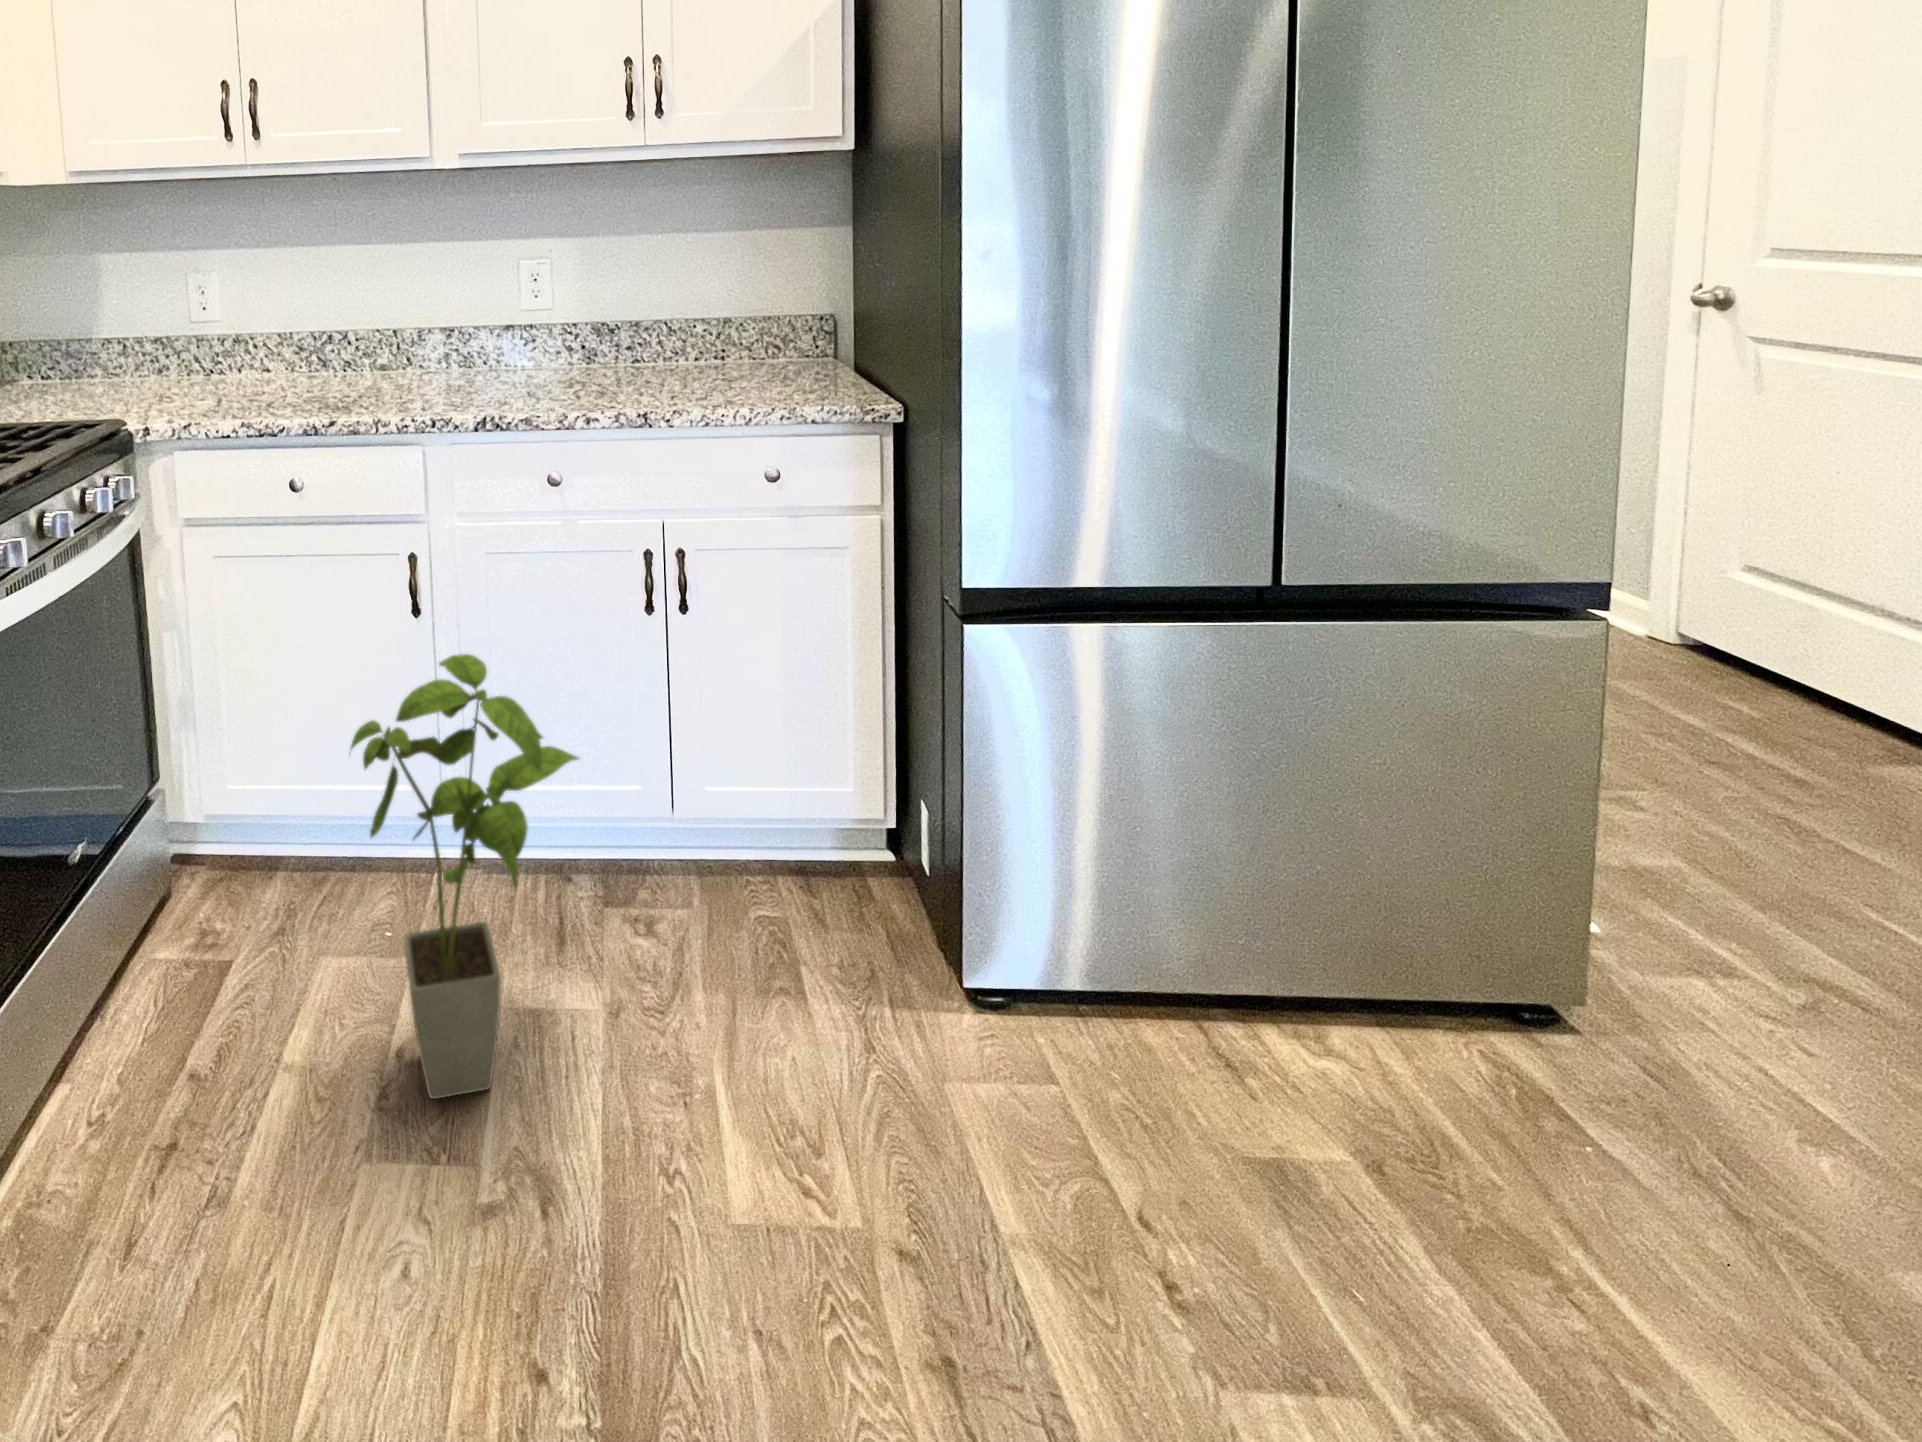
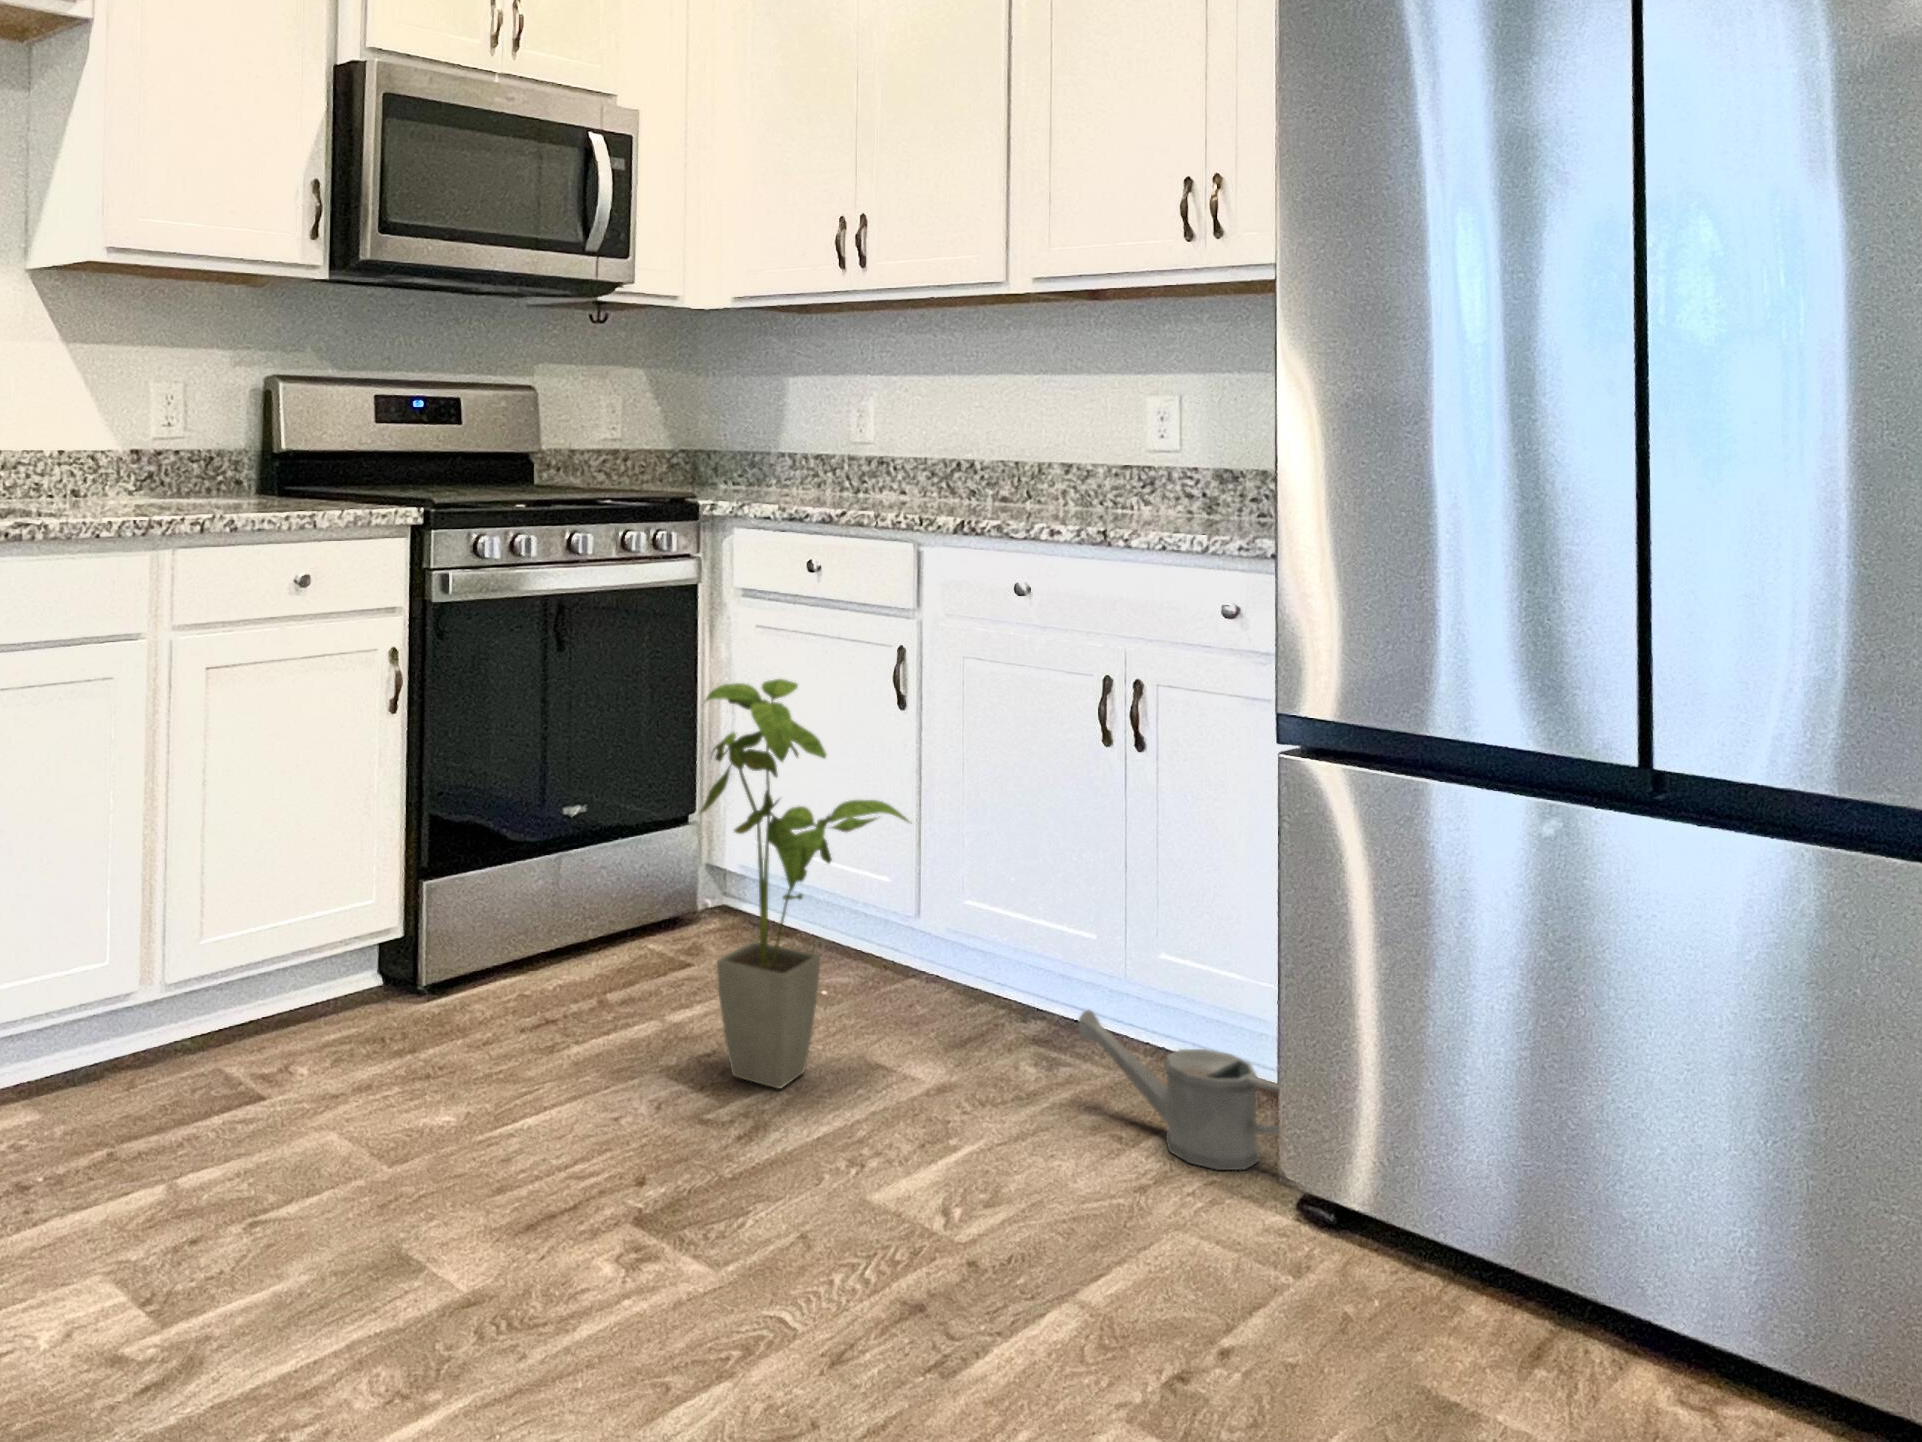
watering can: none [701,853,908,968] -> present [1079,1010,1279,1170]

